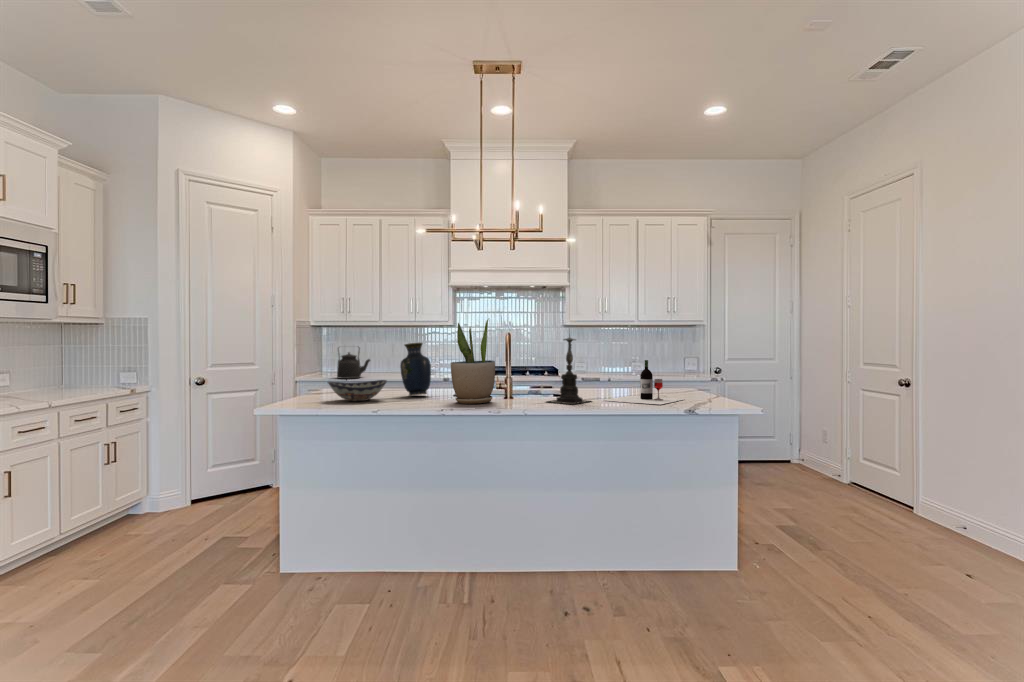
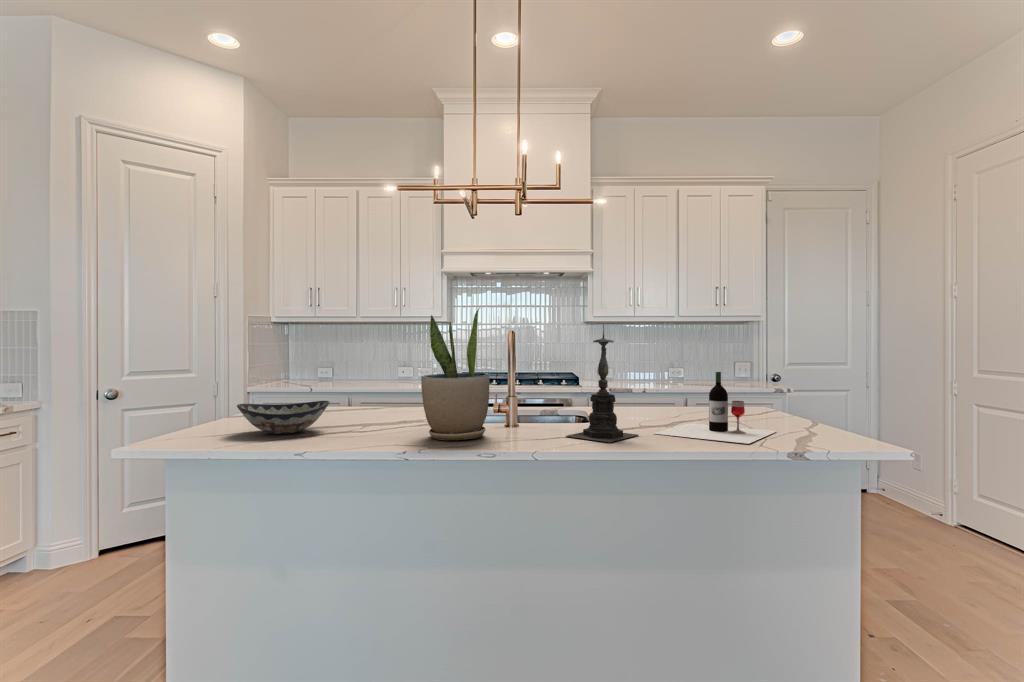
vase: present [400,343,431,396] -> none [354,345,398,423]
kettle: present [337,348,370,379] -> none [299,348,342,389]

